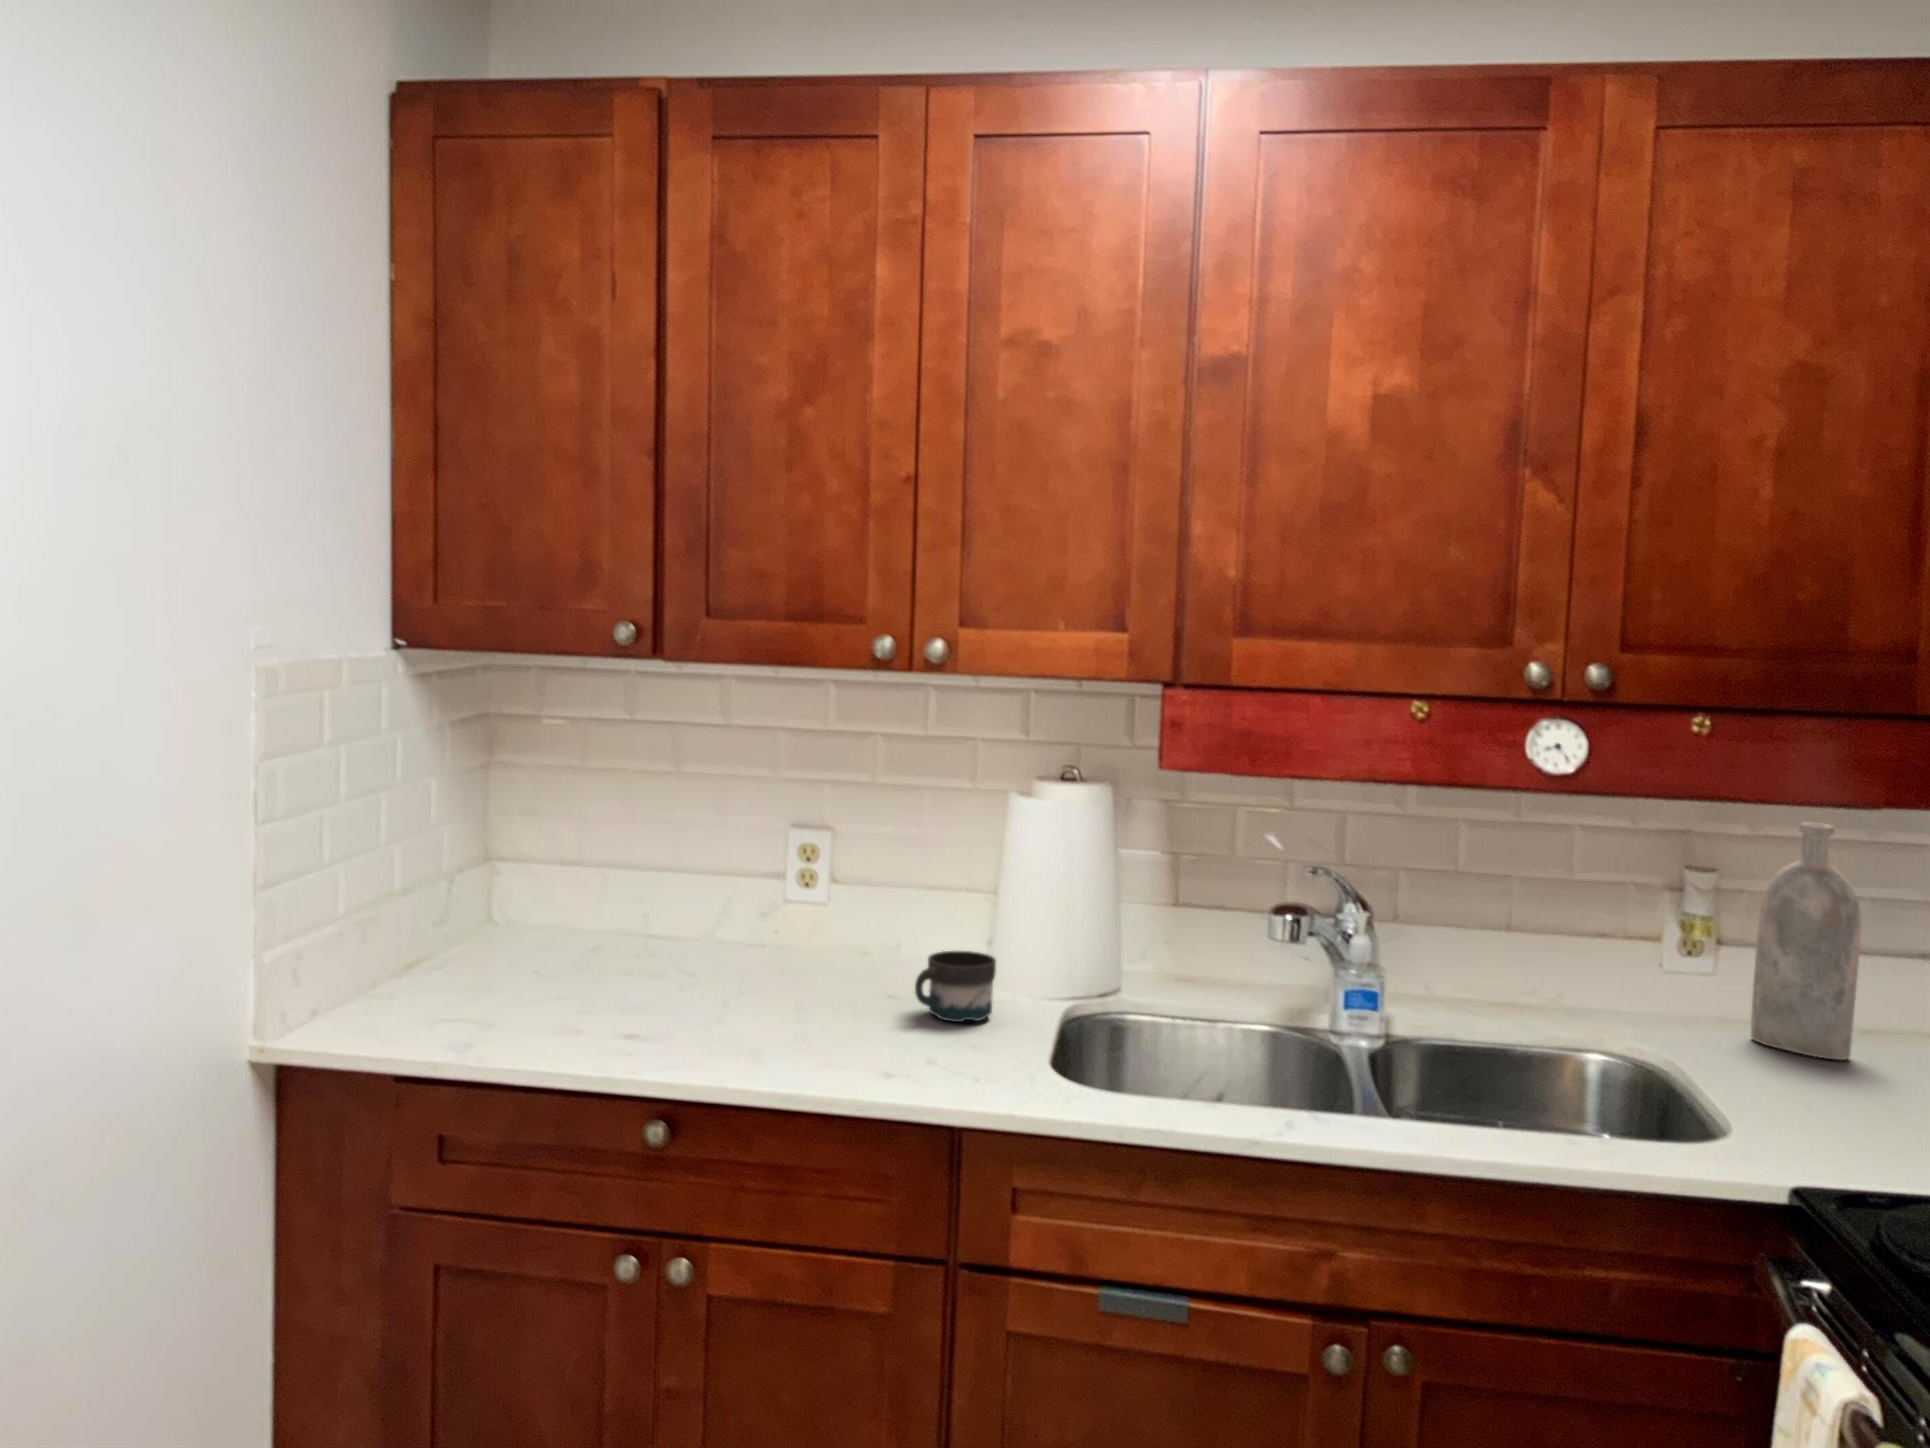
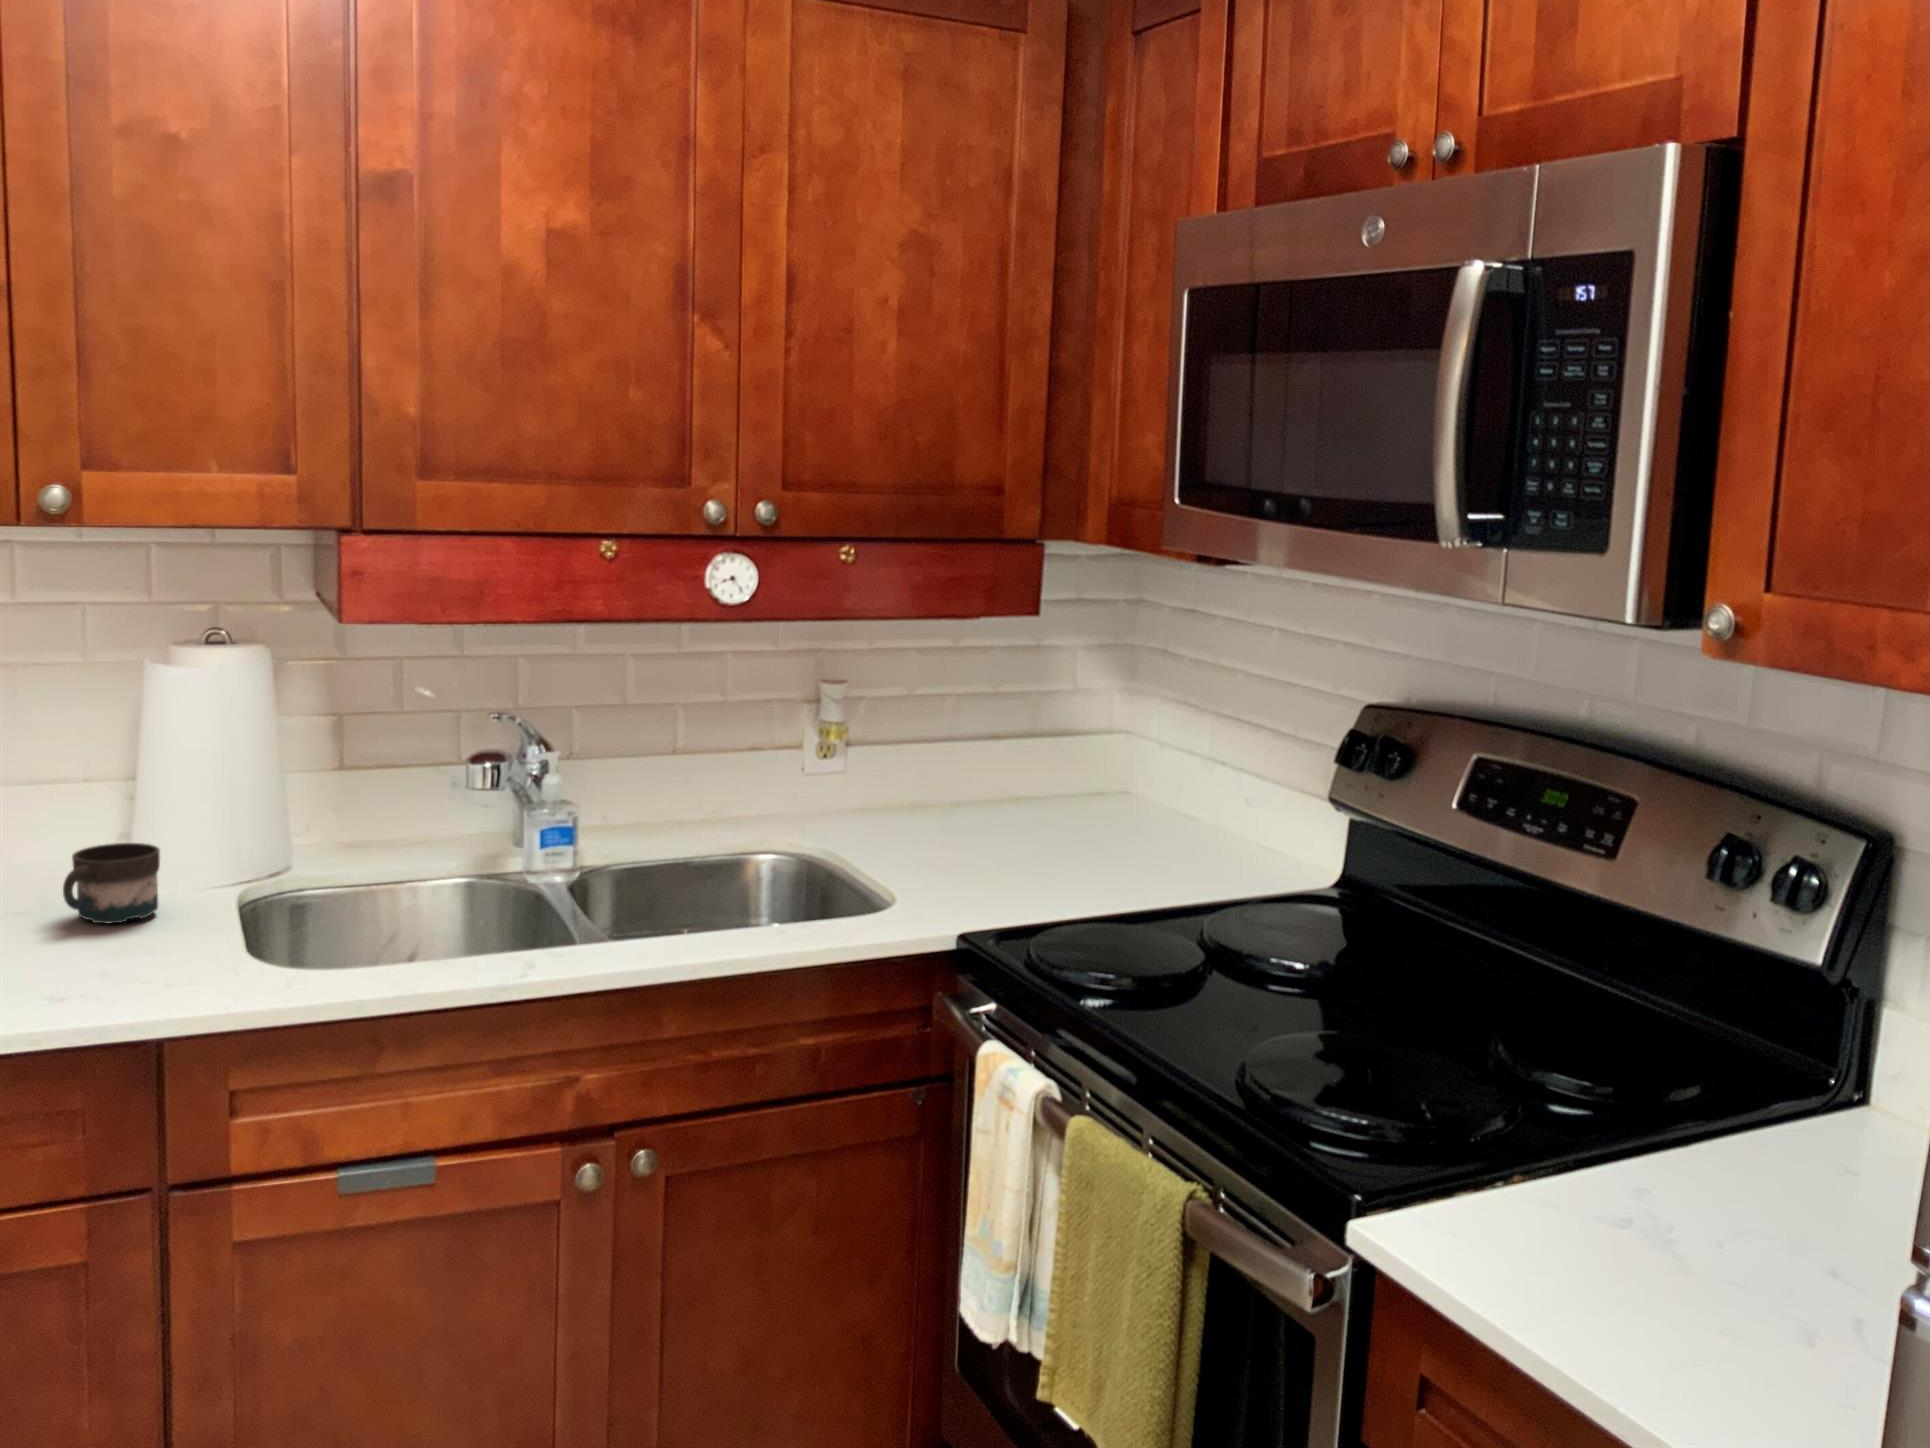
bottle: present [1751,822,1861,1060] -> none [882,633,964,831]

